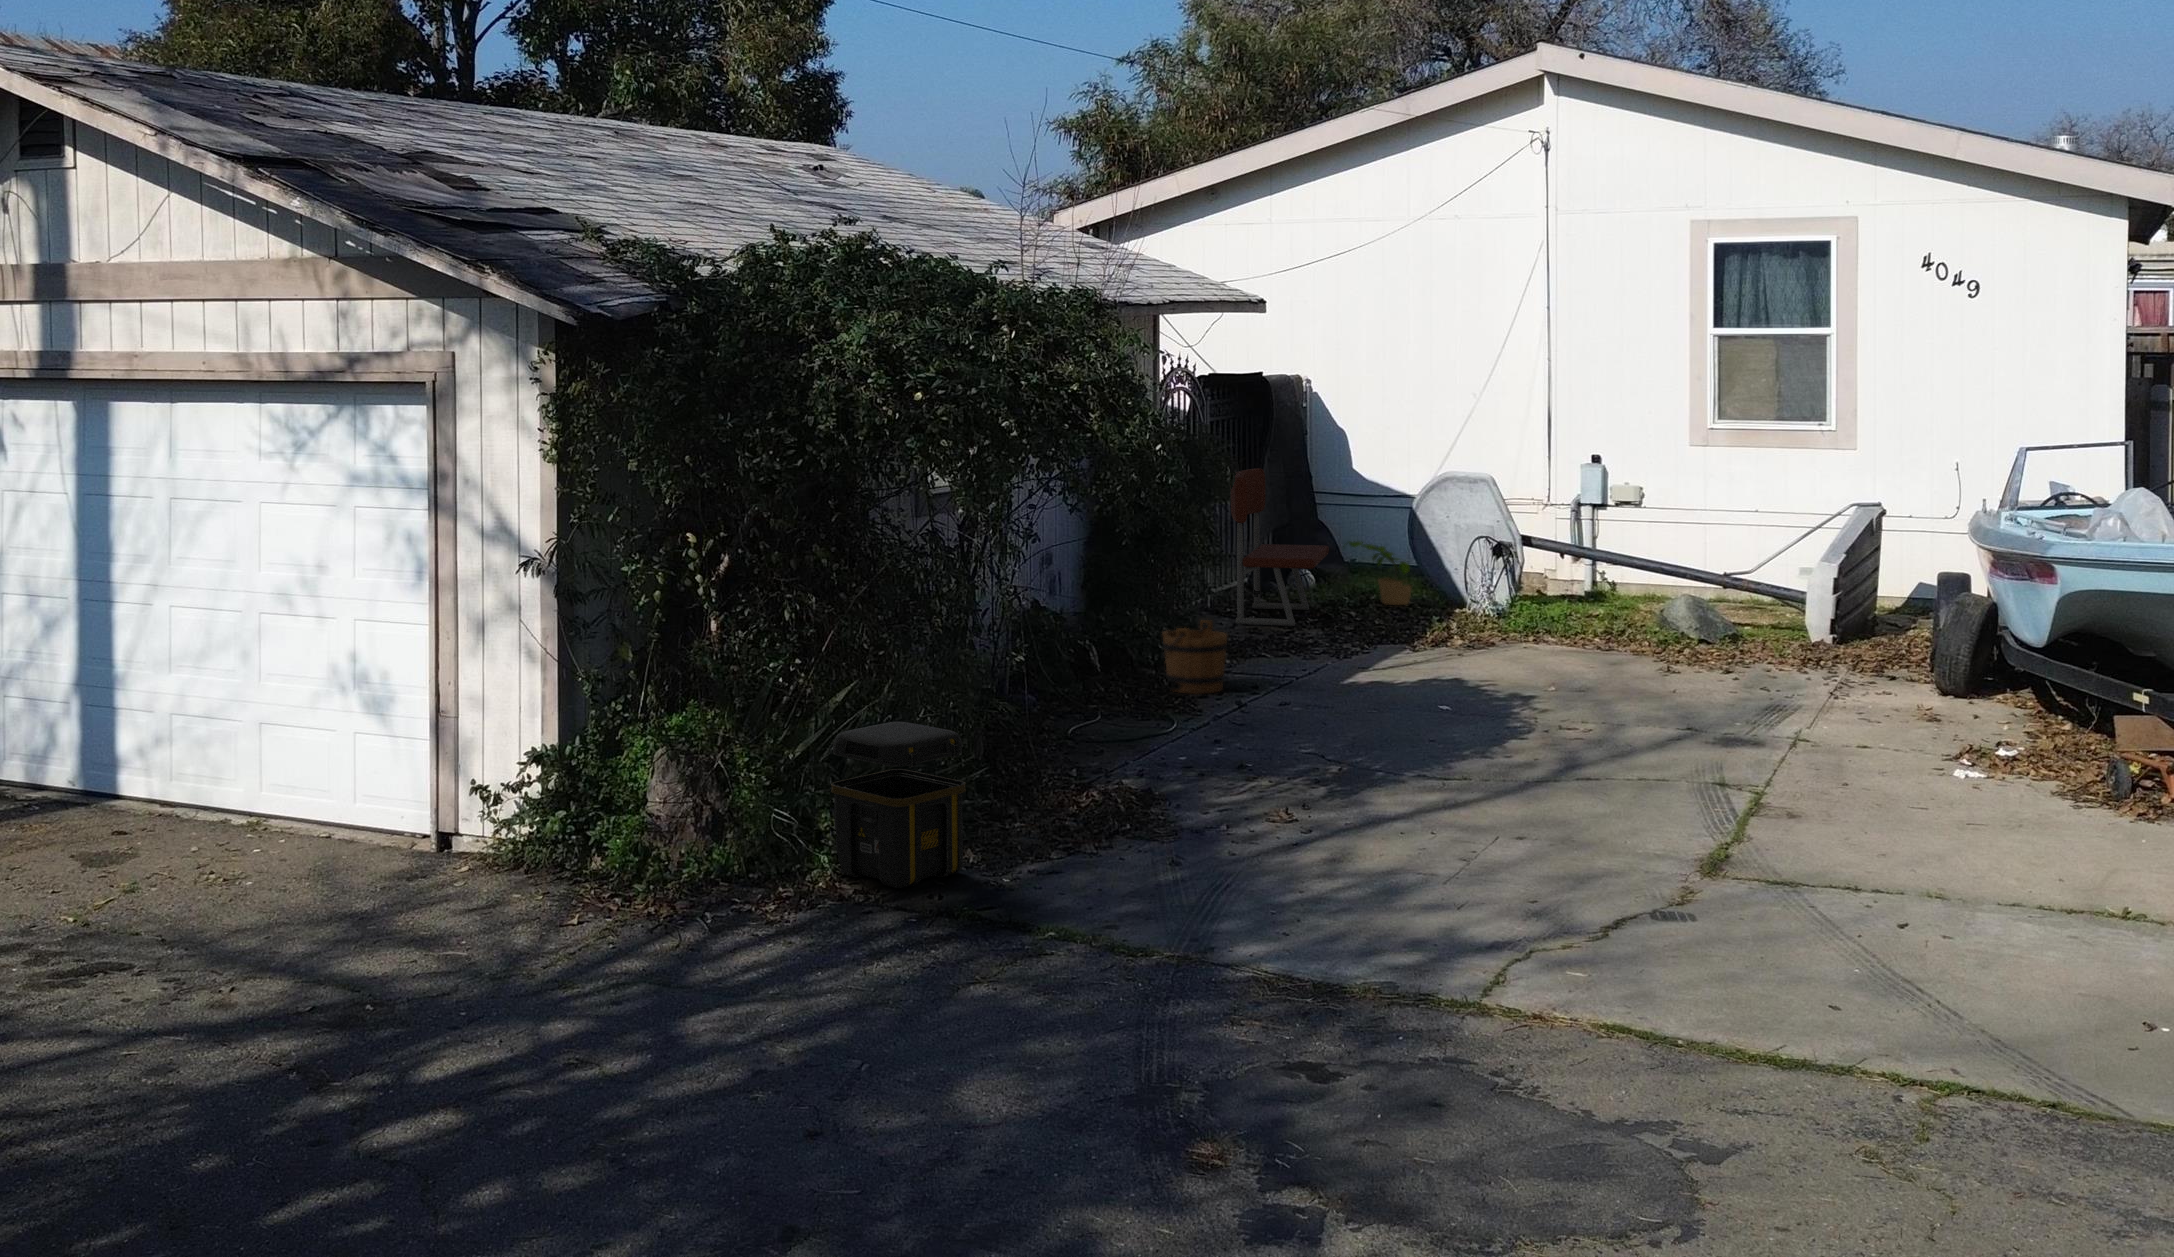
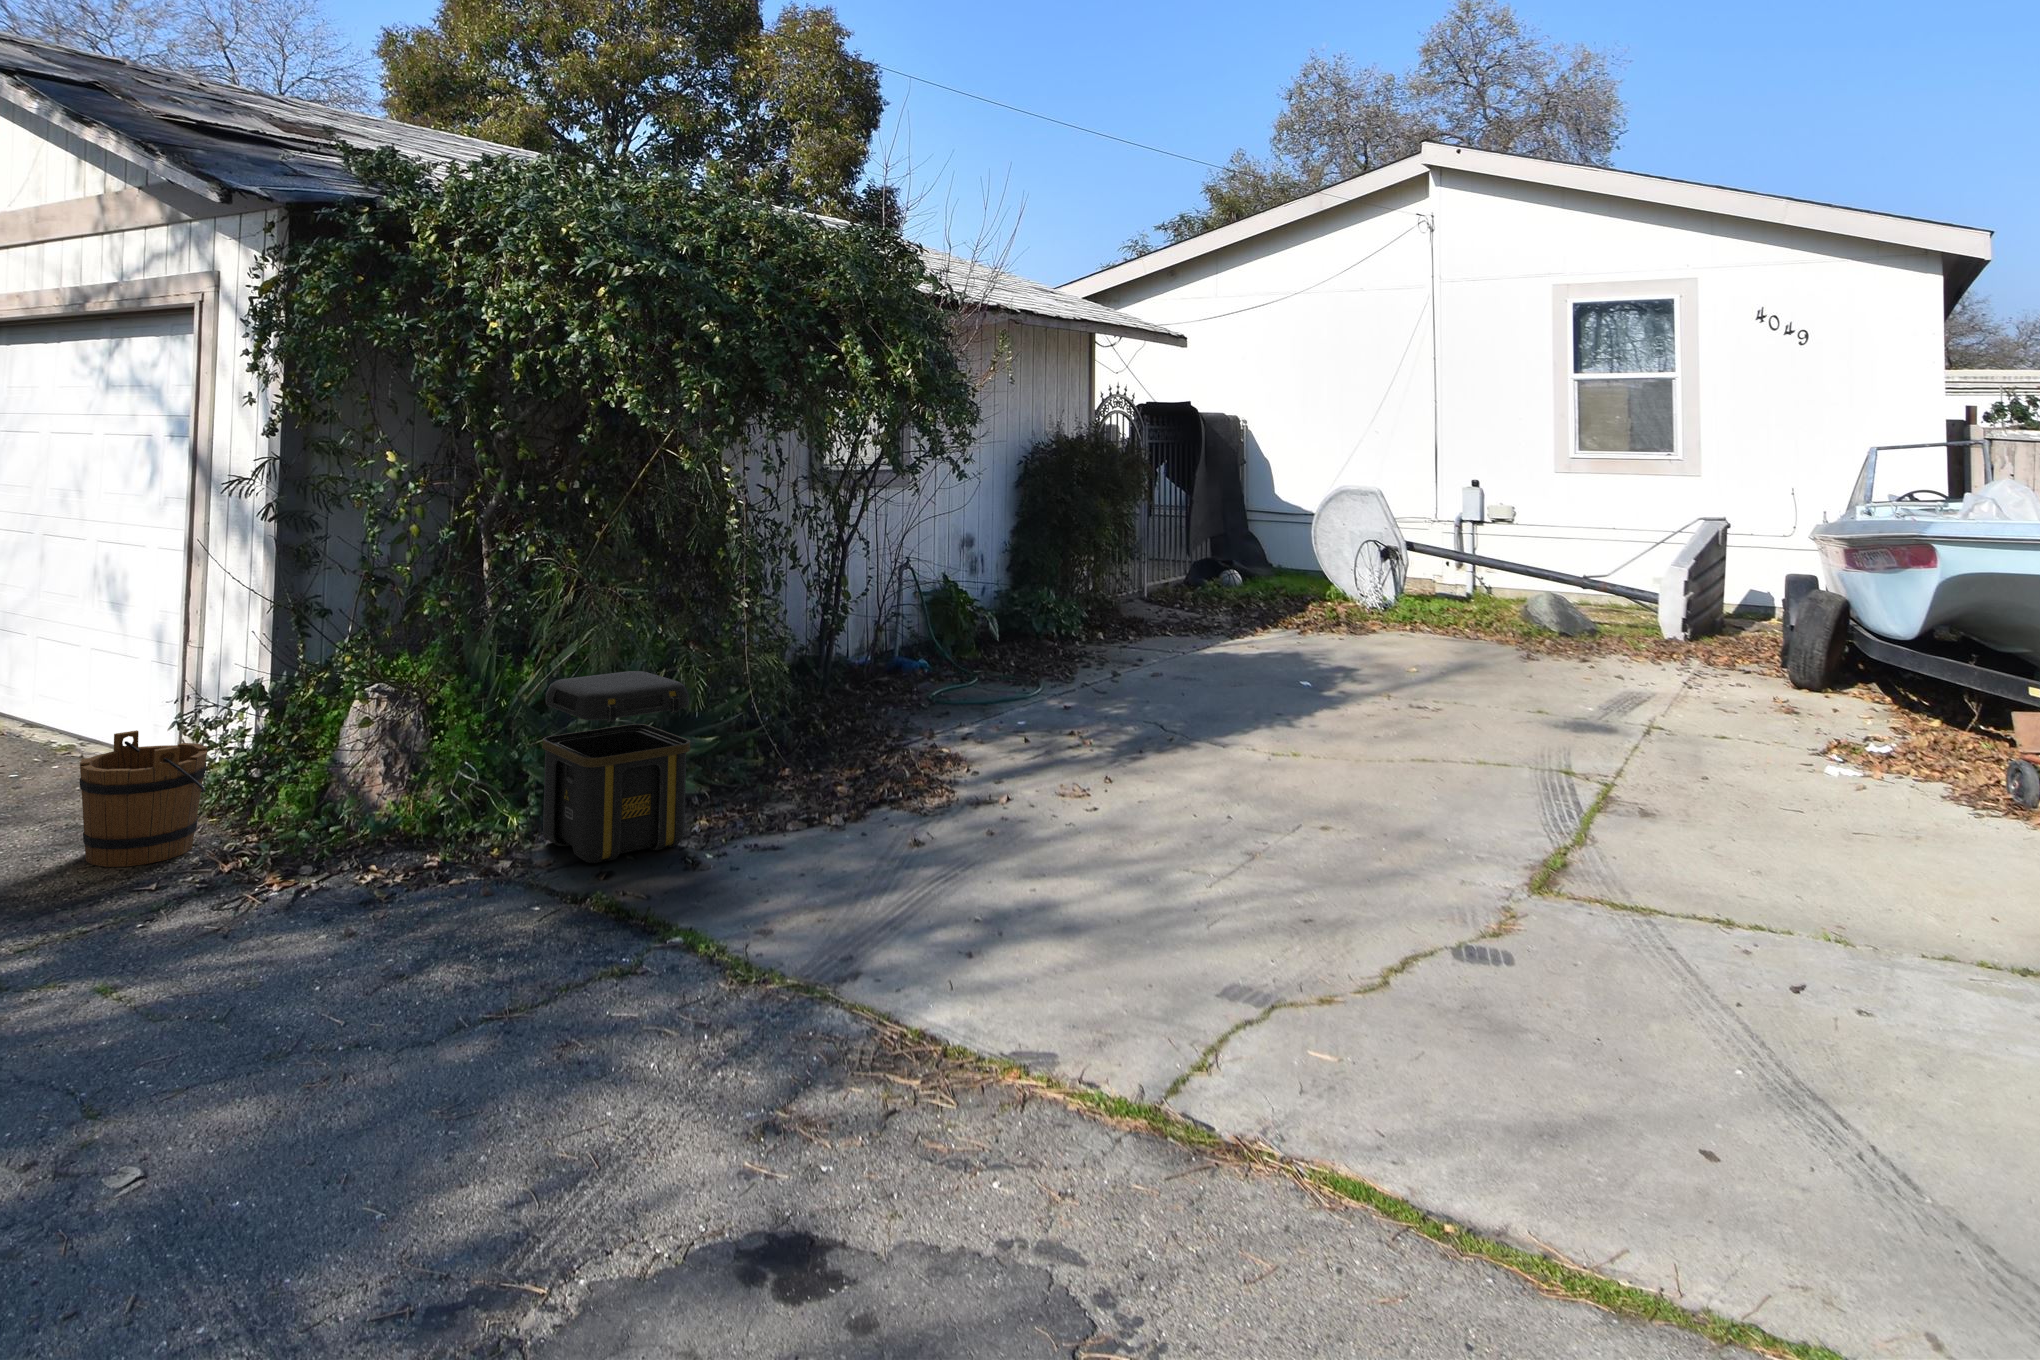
bench: present [1231,468,1329,626] -> none [1156,481,1243,614]
potted plant: present [1343,541,1411,605] -> none [1257,545,1318,601]
bucket: present [1163,620,1228,694] -> present [79,730,208,867]

